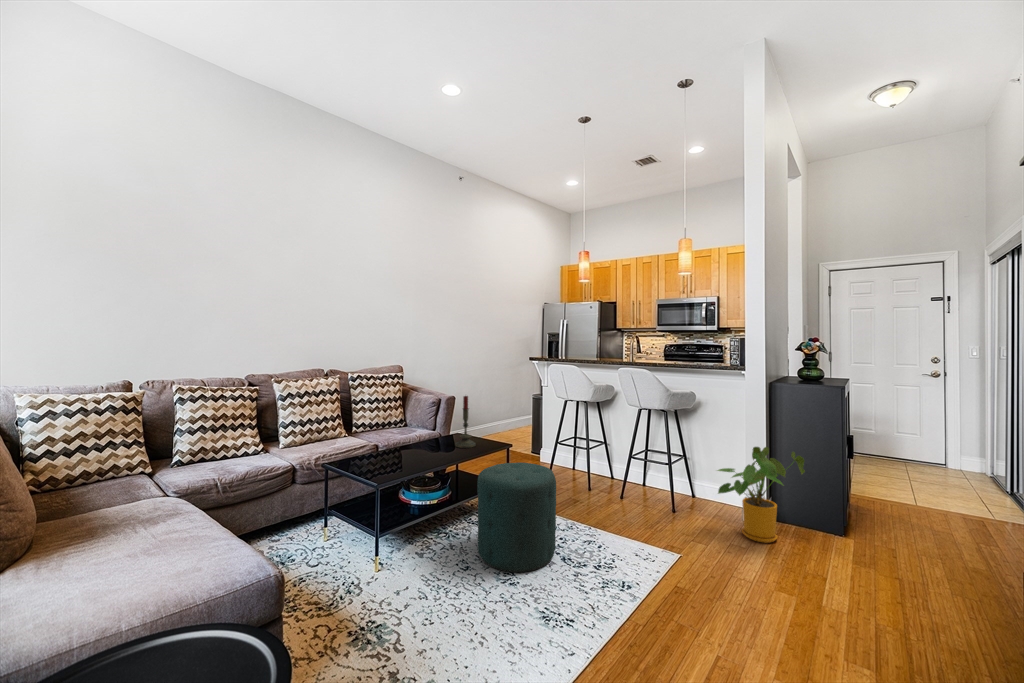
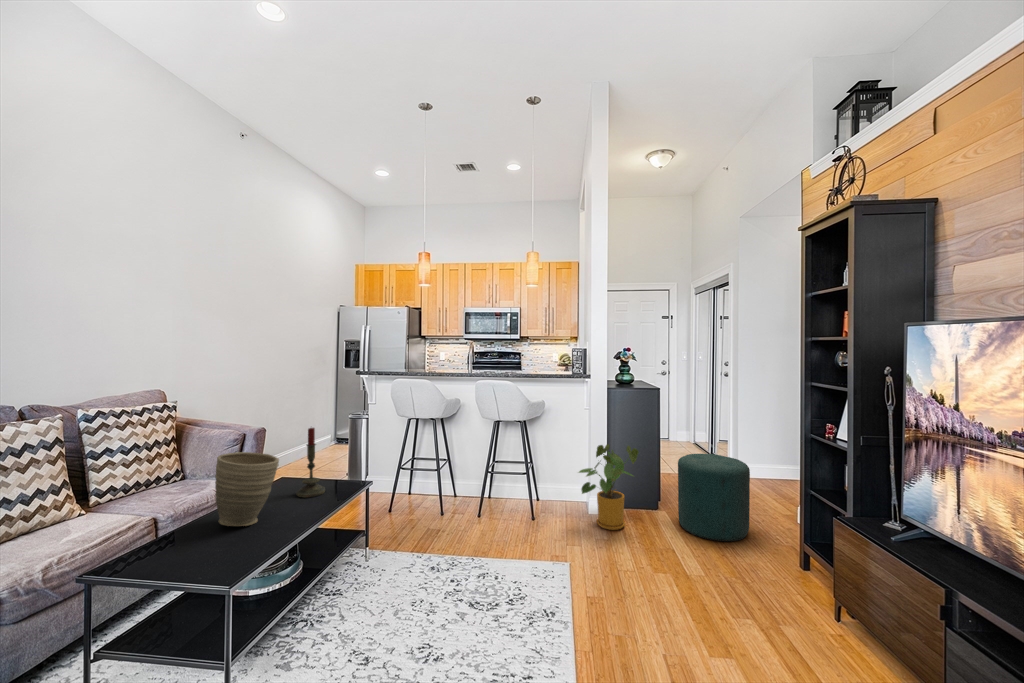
vase: none [396,406,436,457] -> present [215,452,279,526]
ottoman: present [477,463,556,572] -> present [678,454,750,541]

